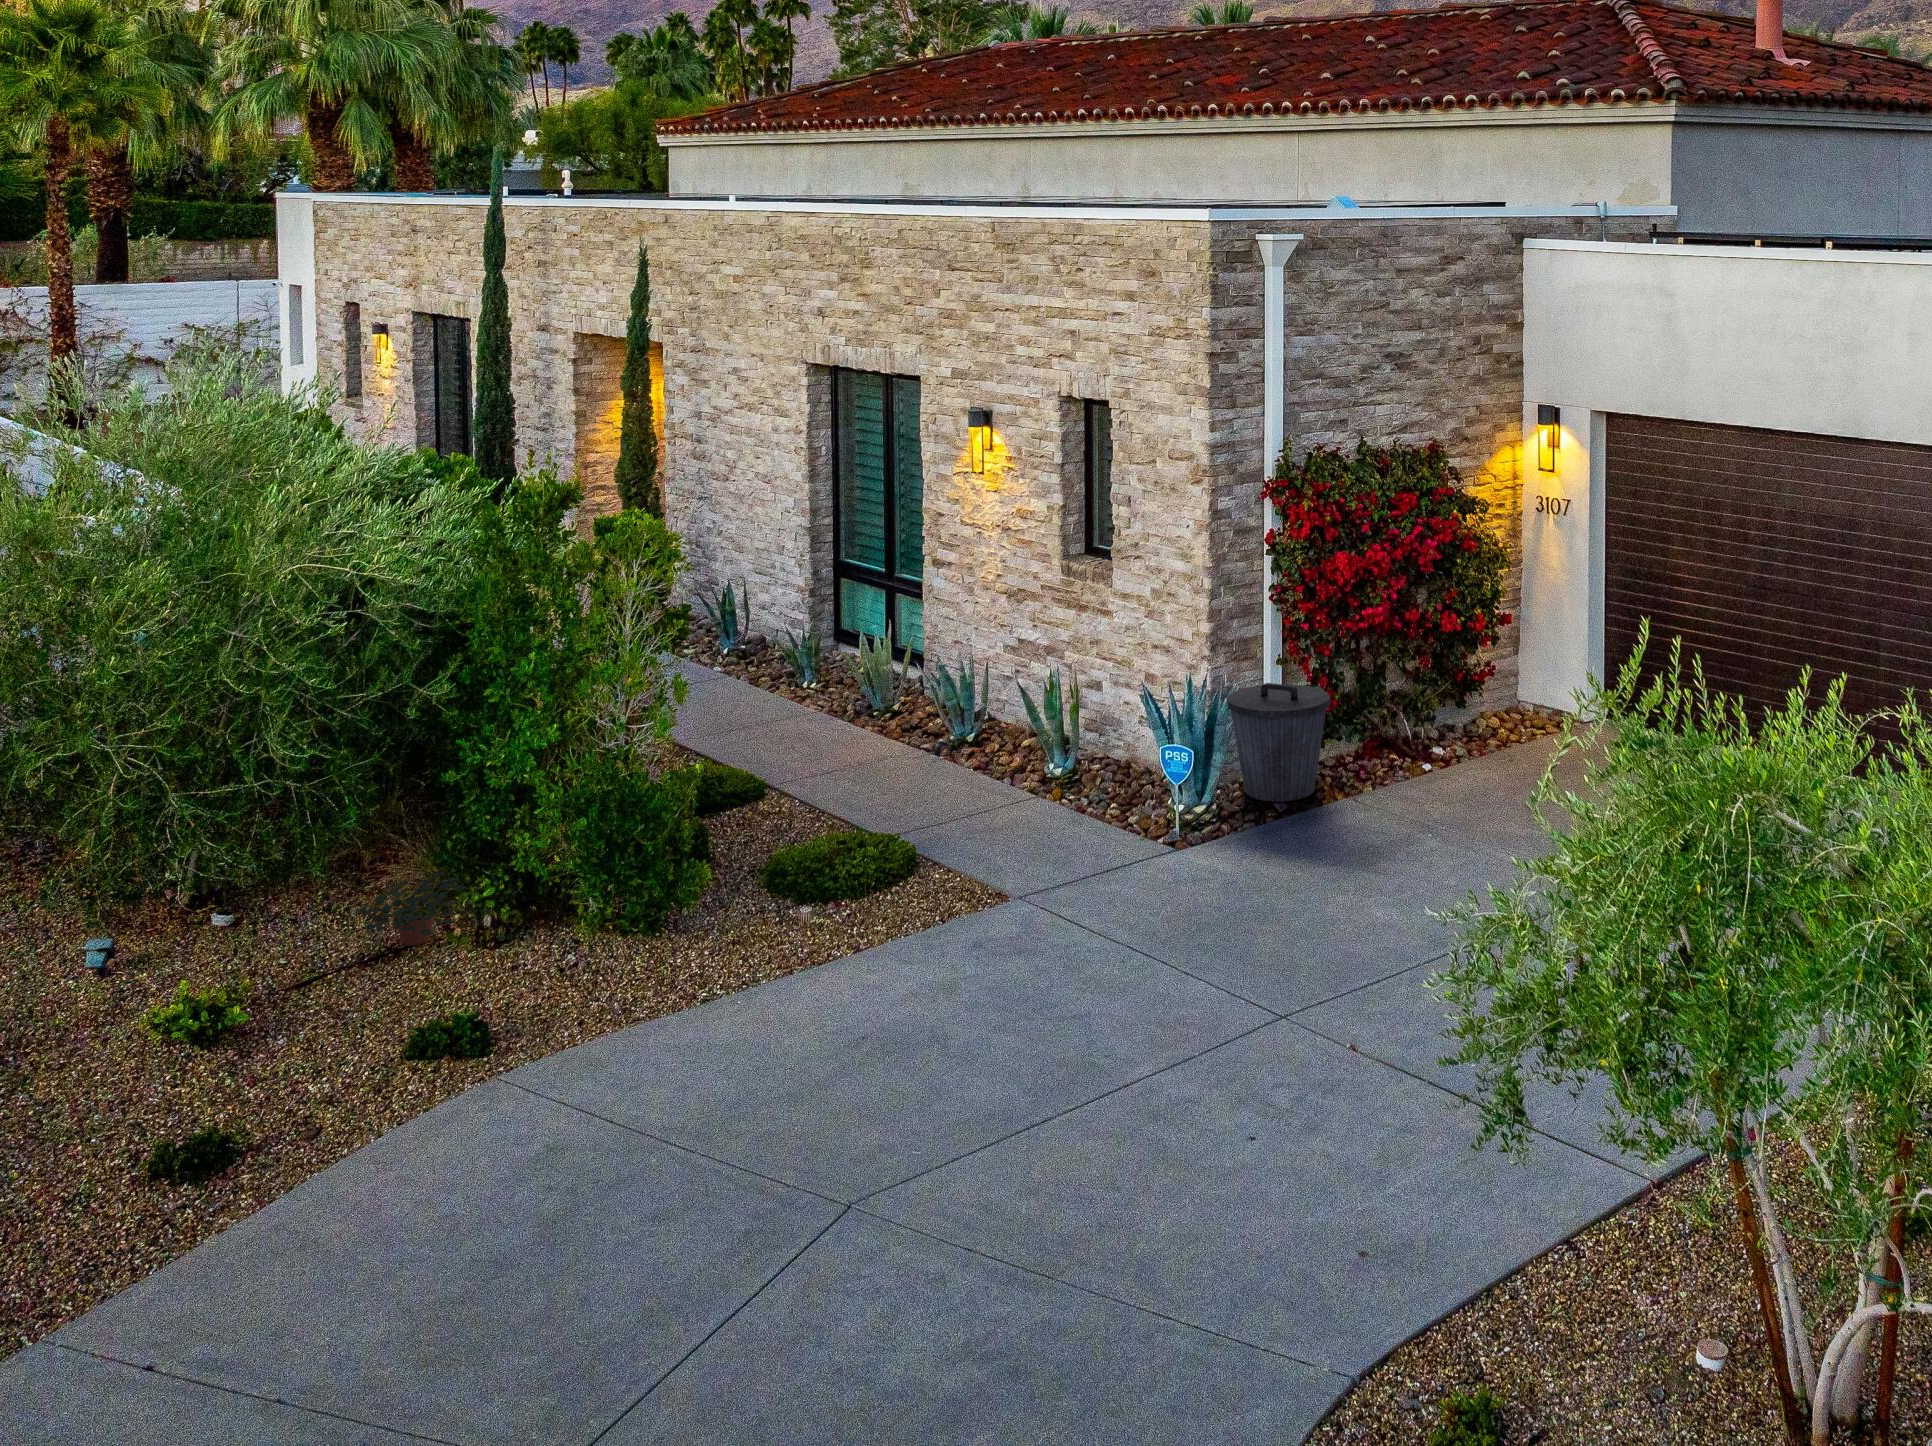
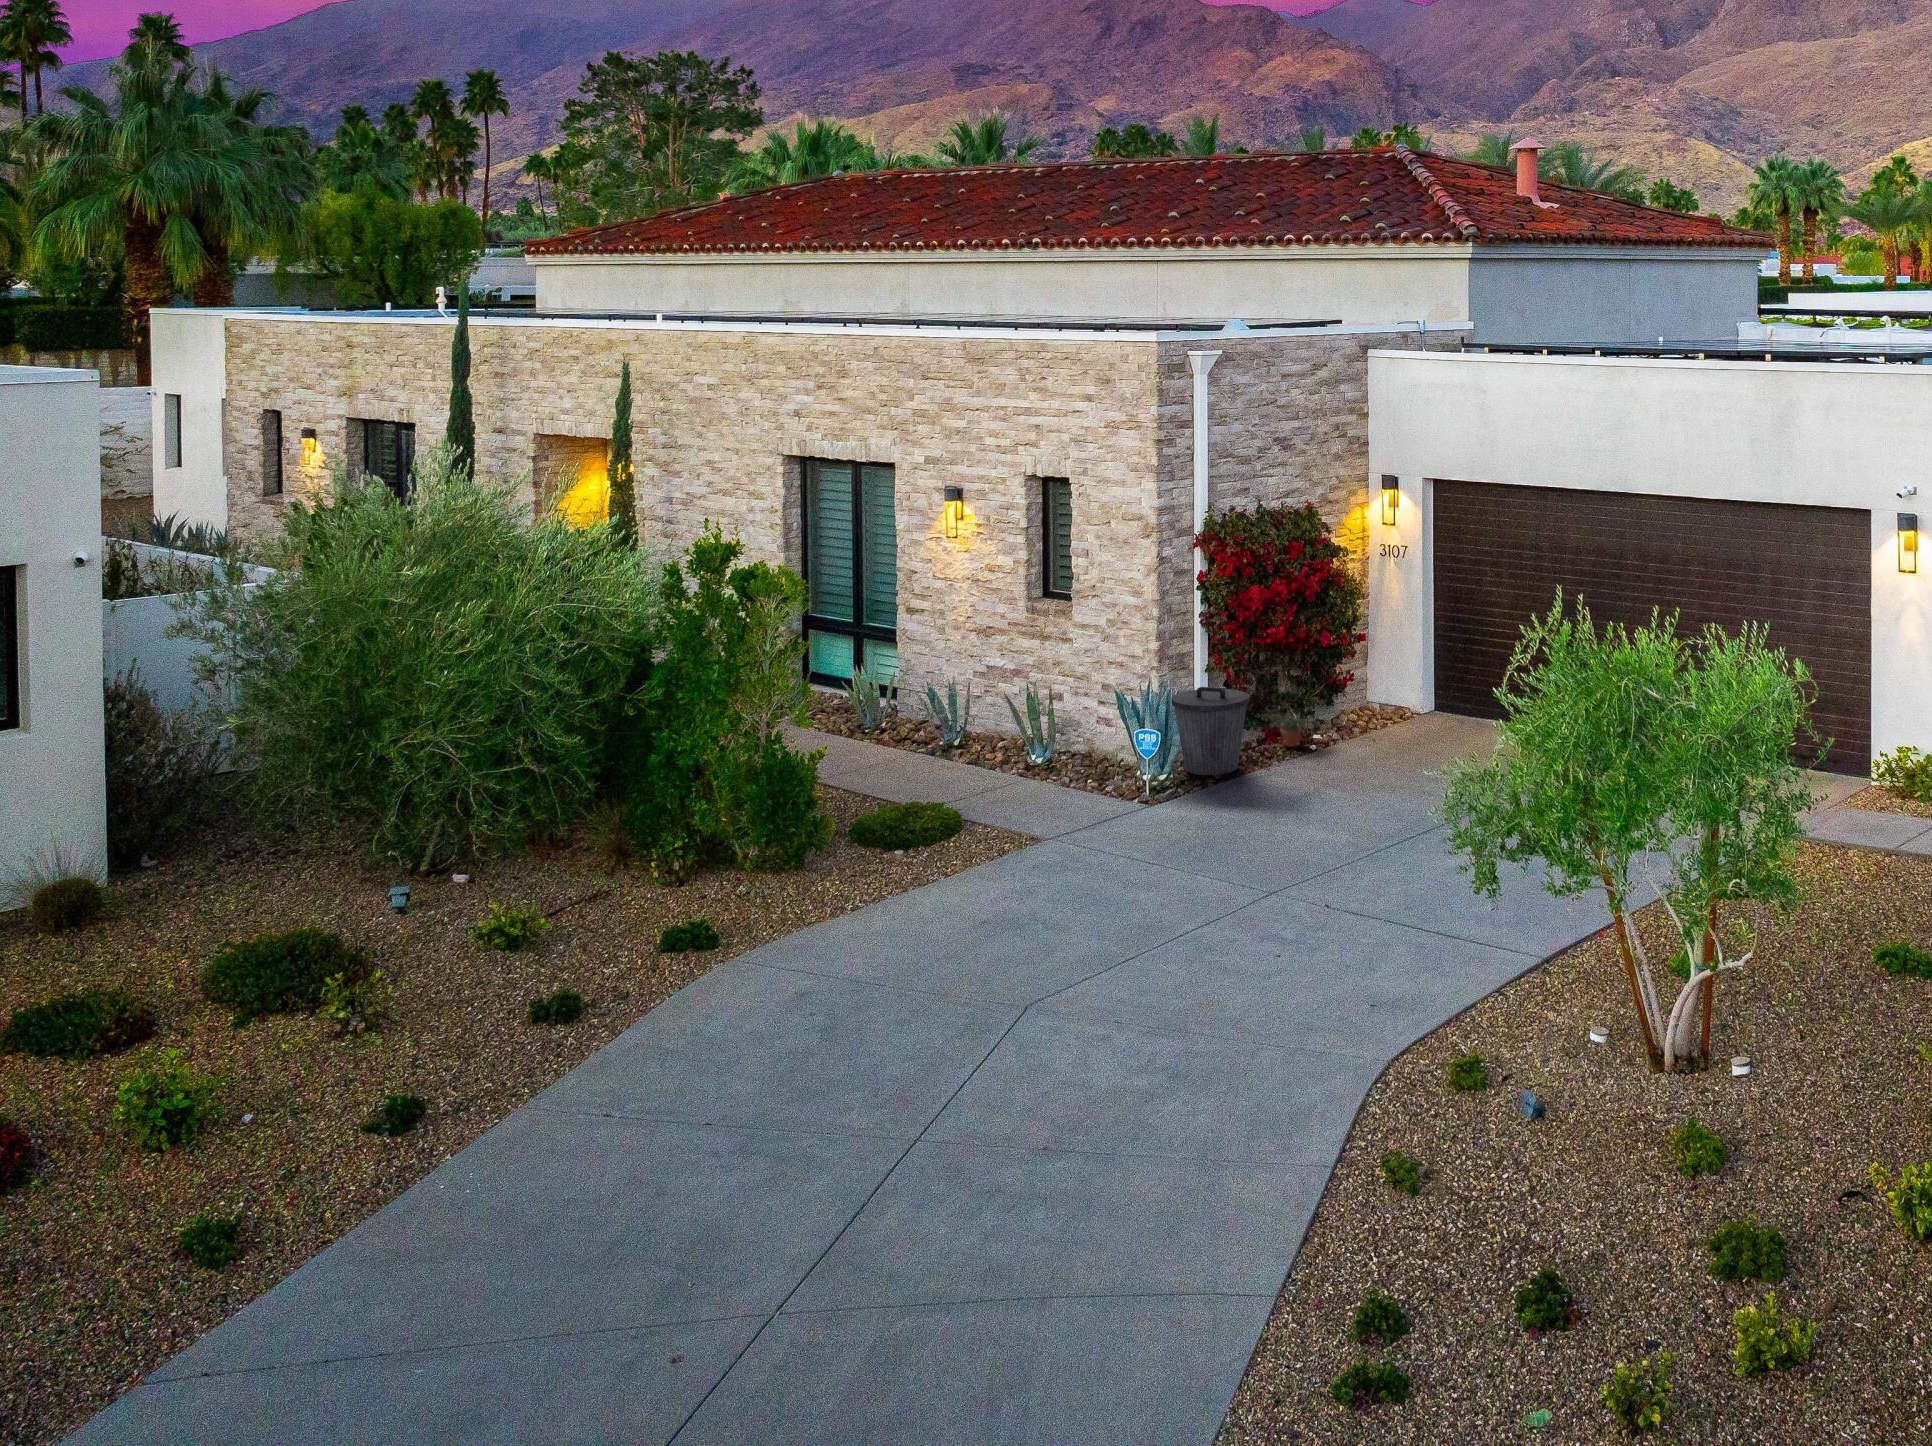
potted plant: present [358,872,472,946] -> present [1265,714,1315,747]

